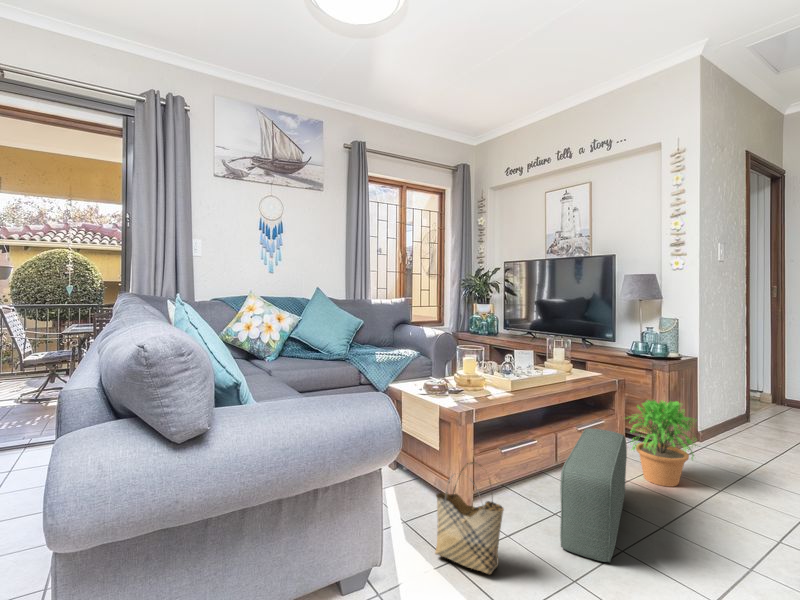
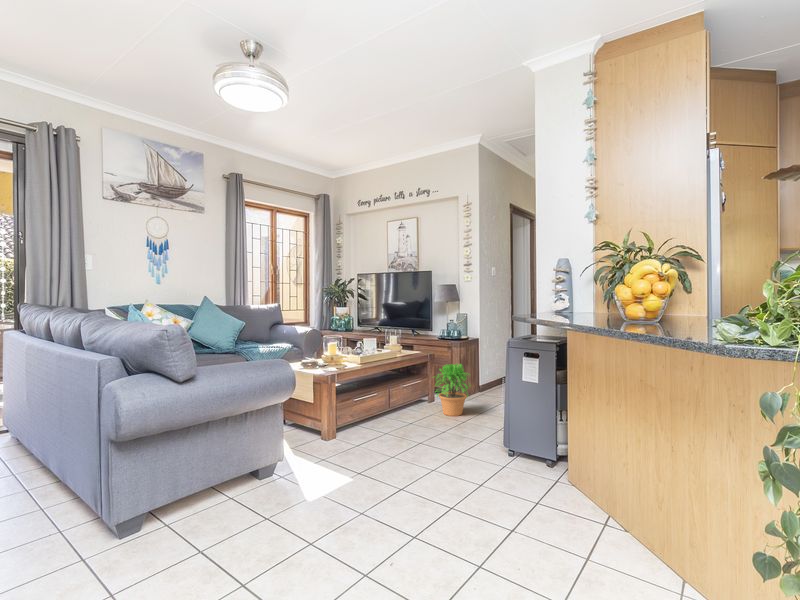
pouf: present [560,429,627,562] -> none [388,384,429,451]
woven basket: present [435,462,504,574] -> none [314,402,355,463]

